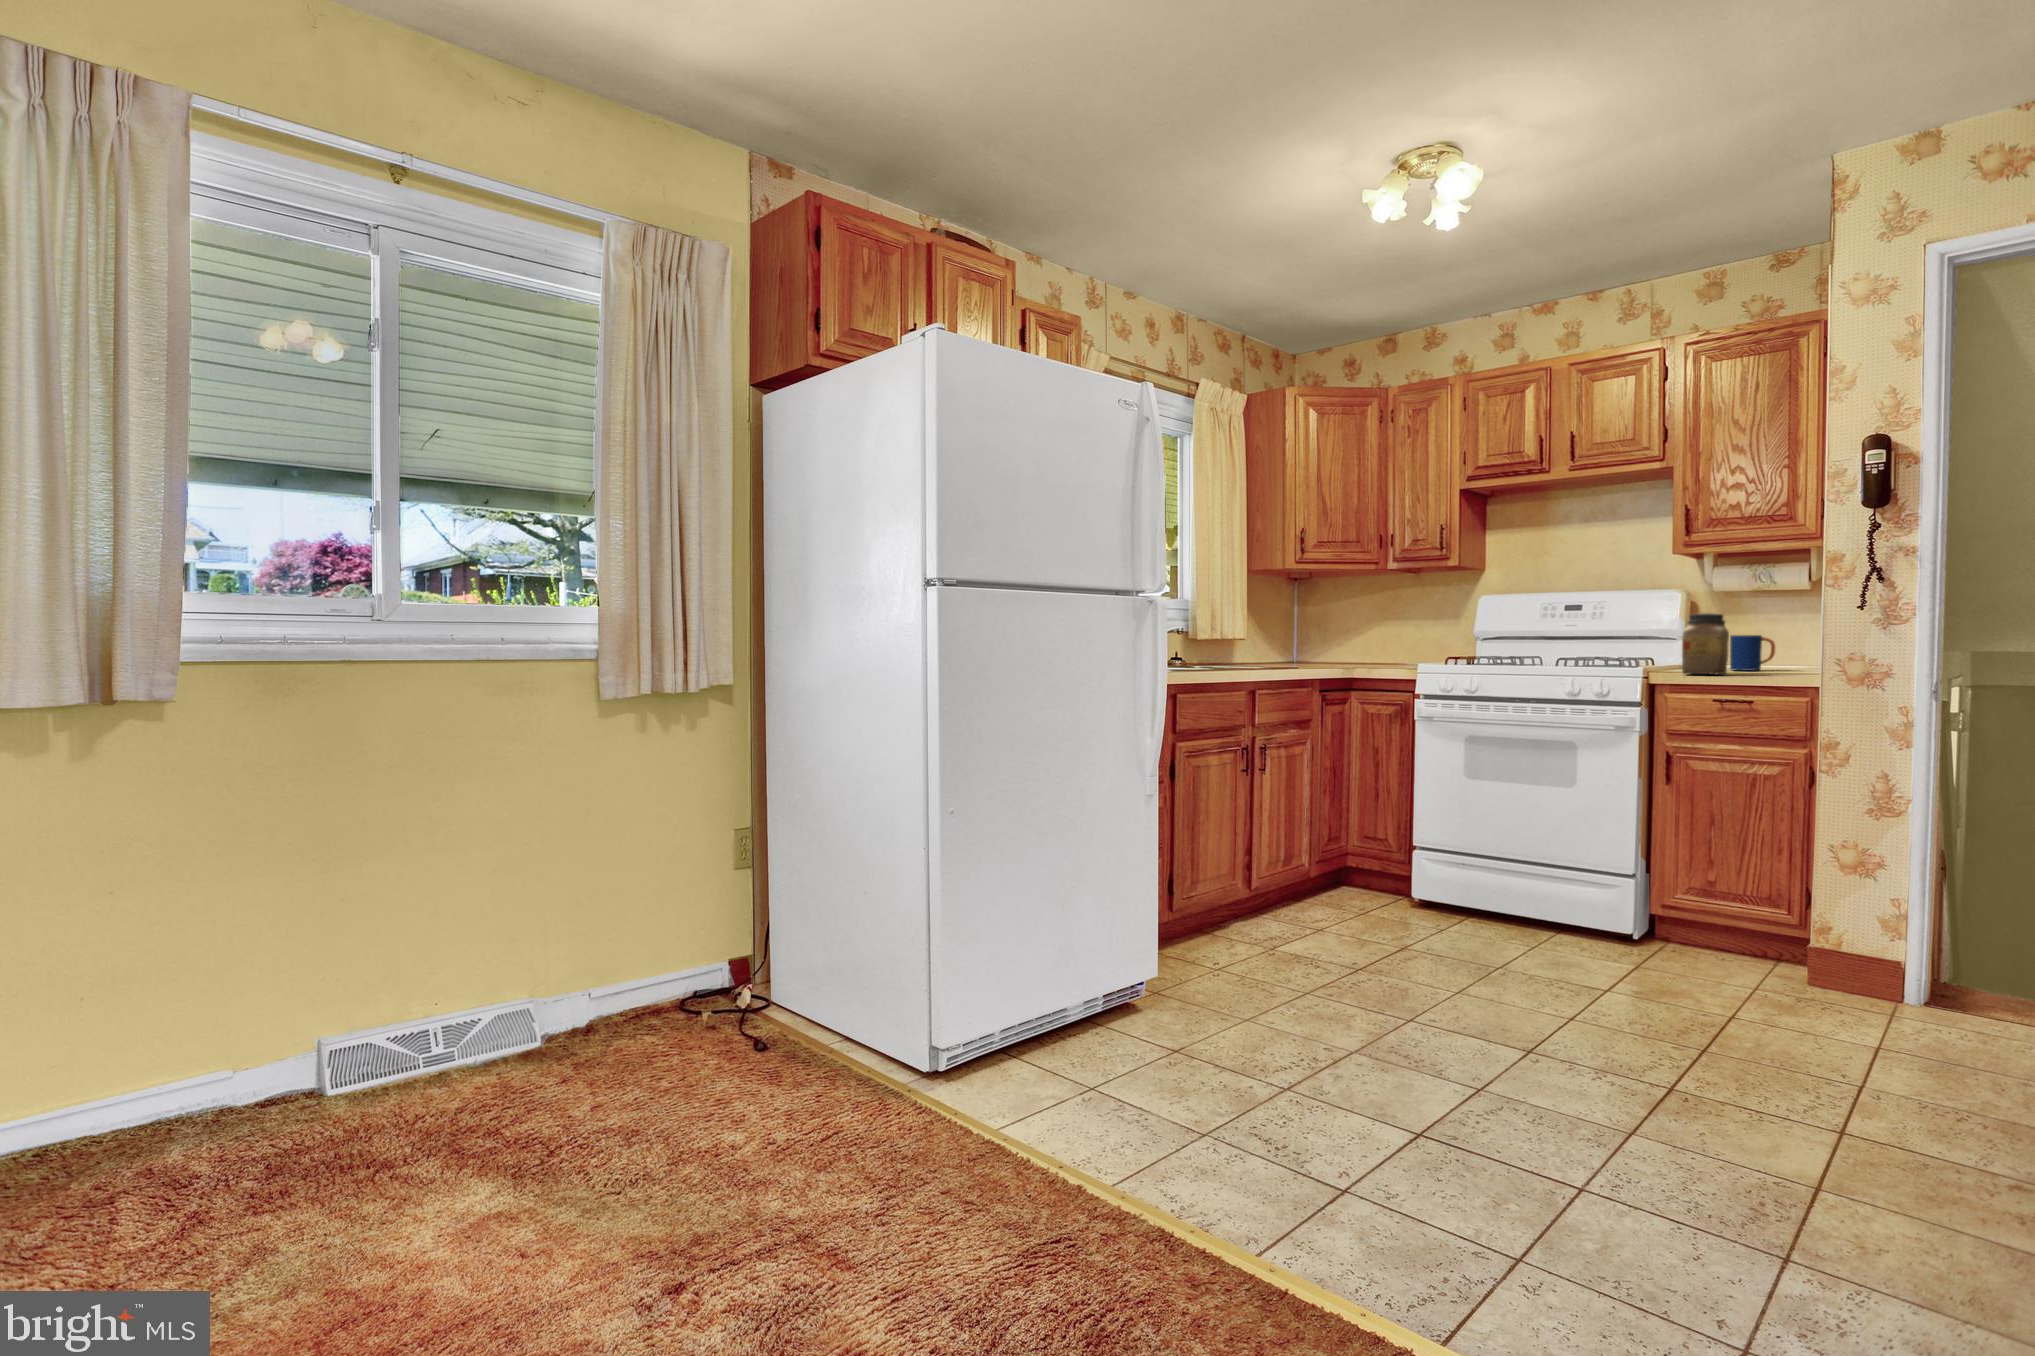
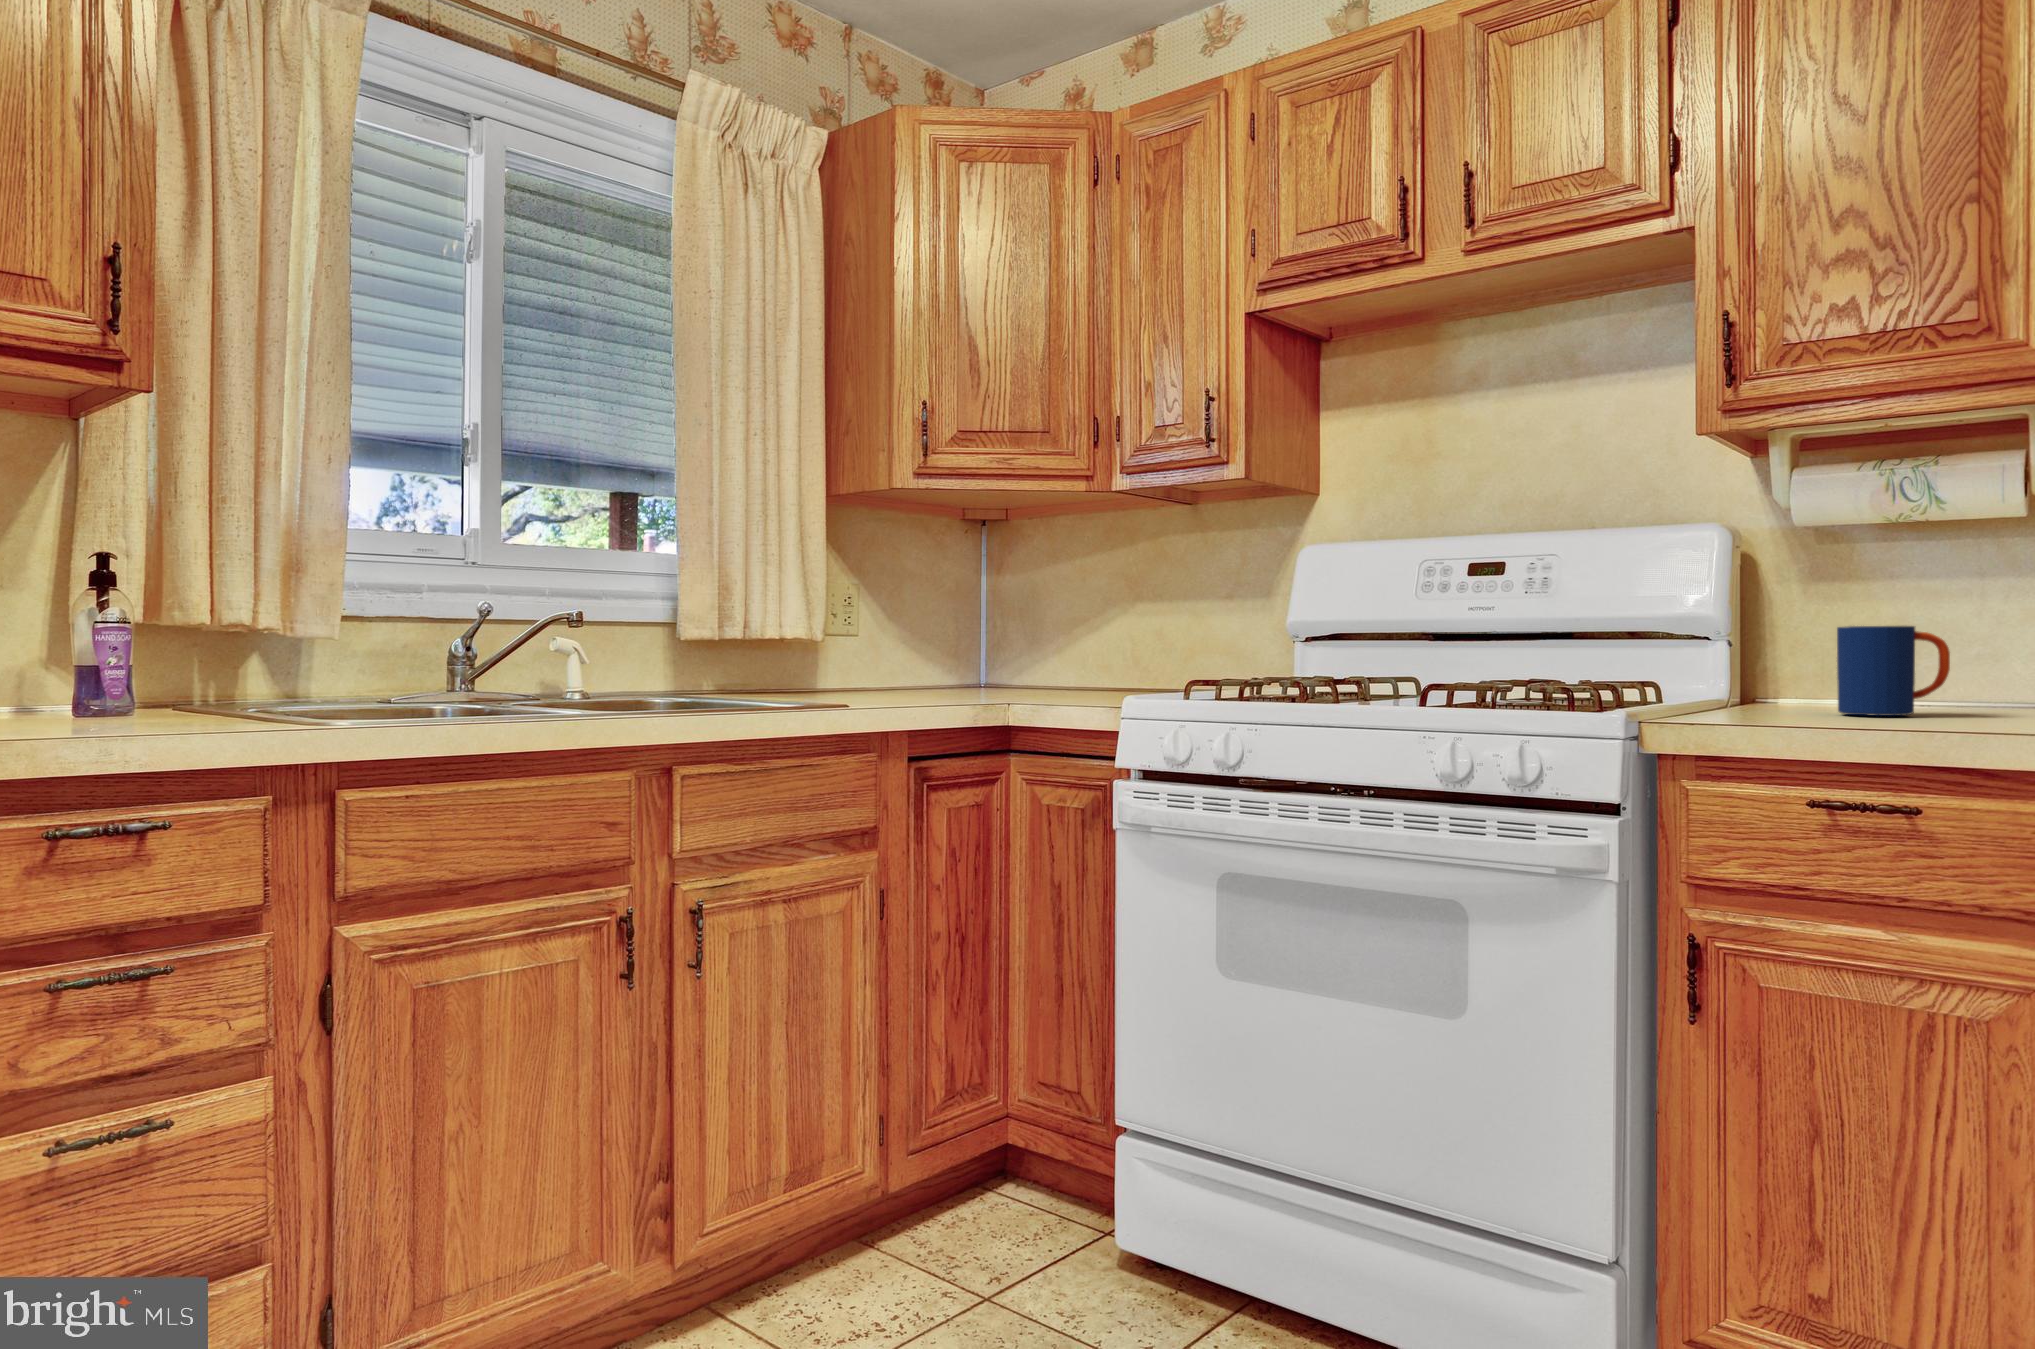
jar: present [1682,613,1729,674] -> none [1725,562,1847,729]

